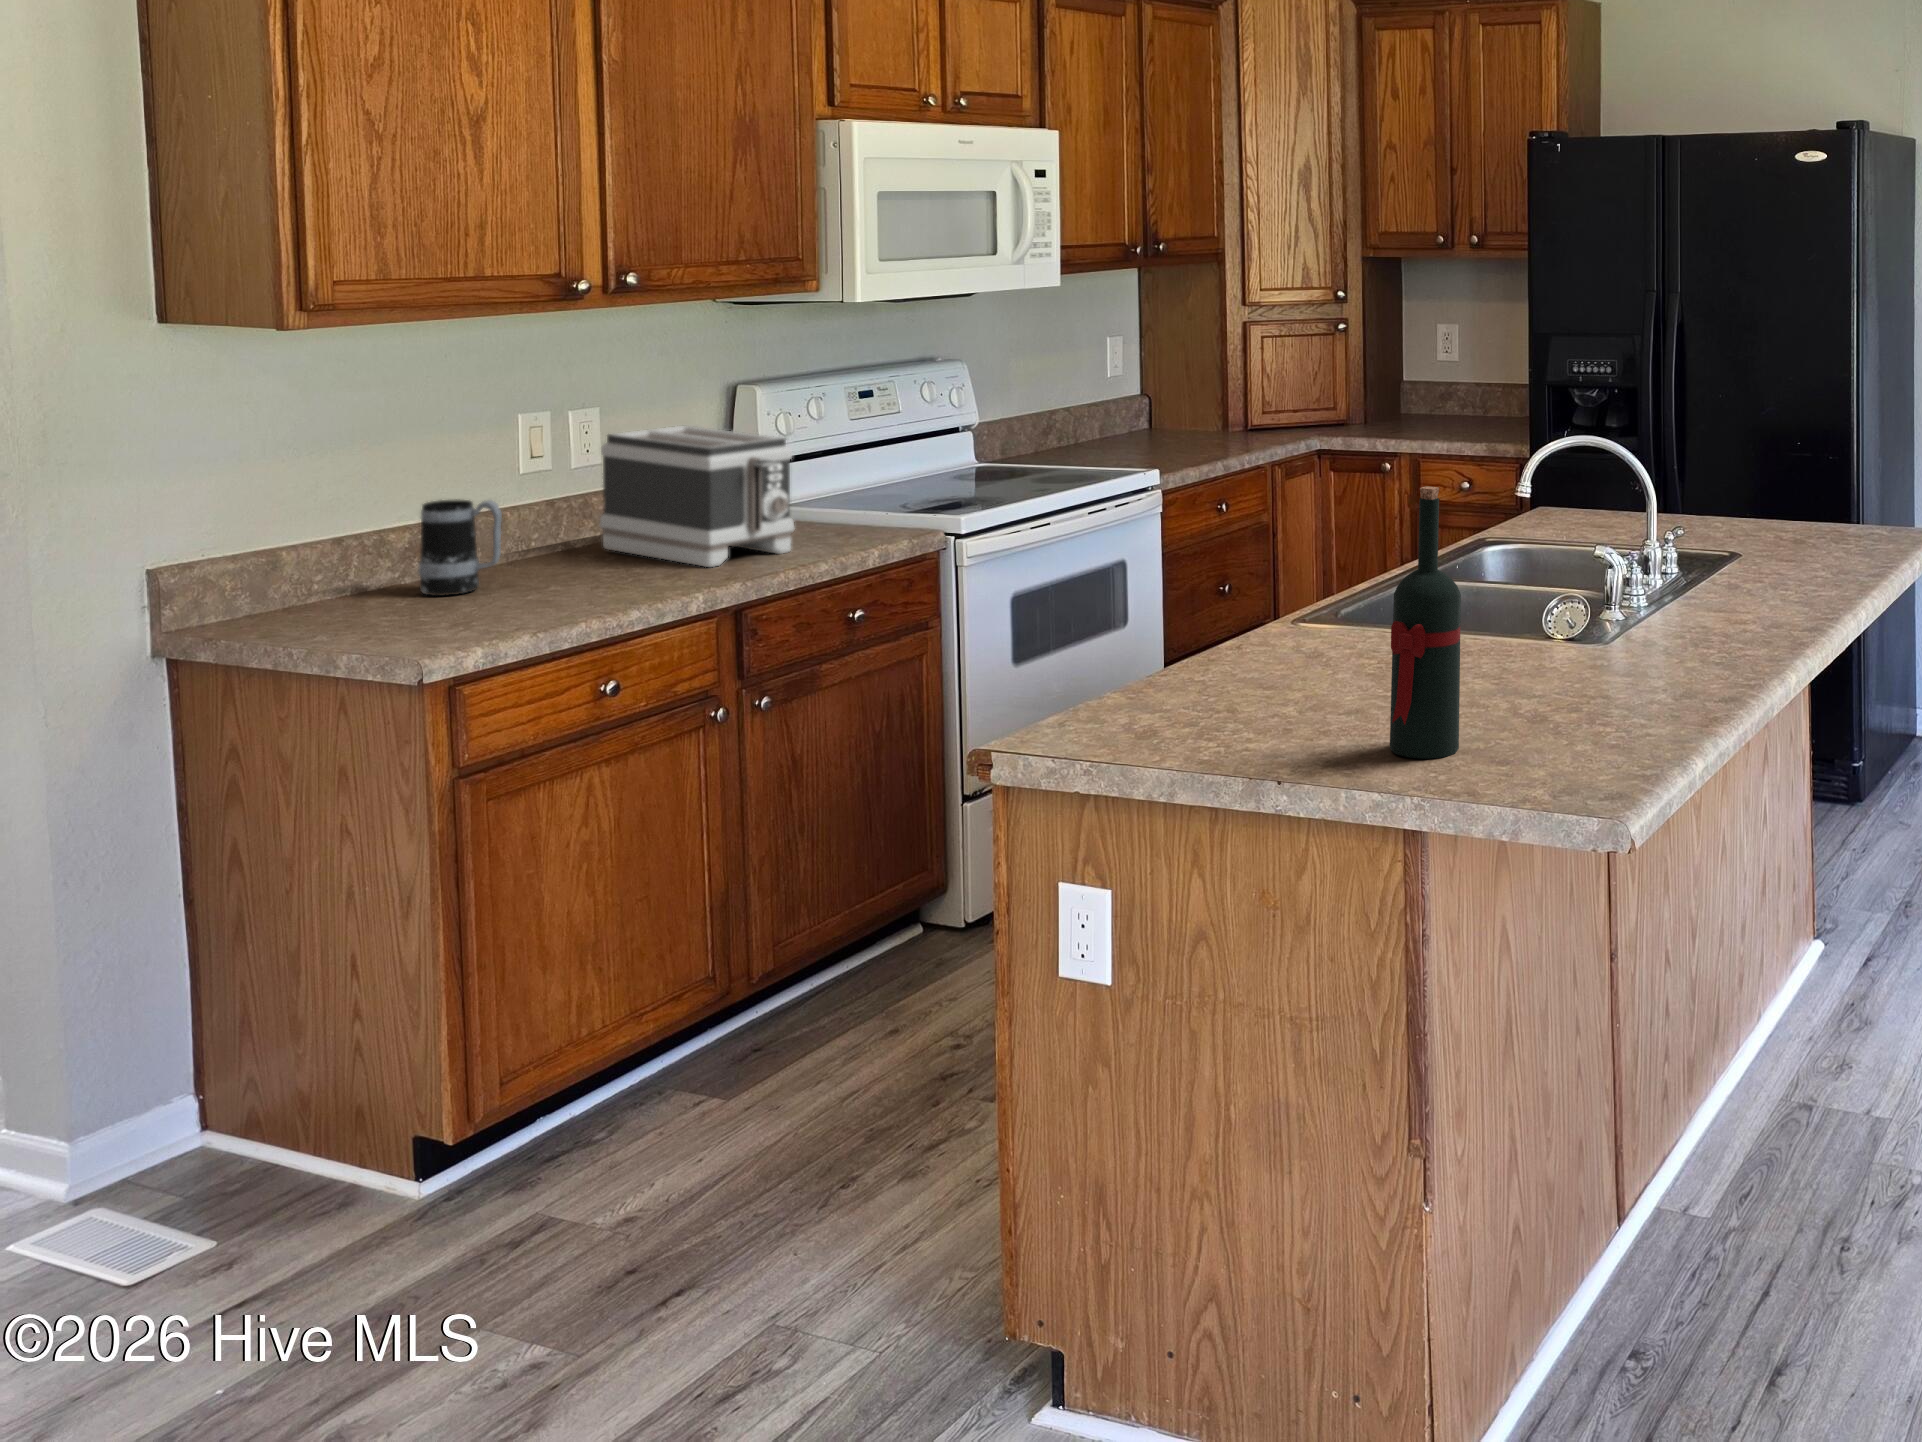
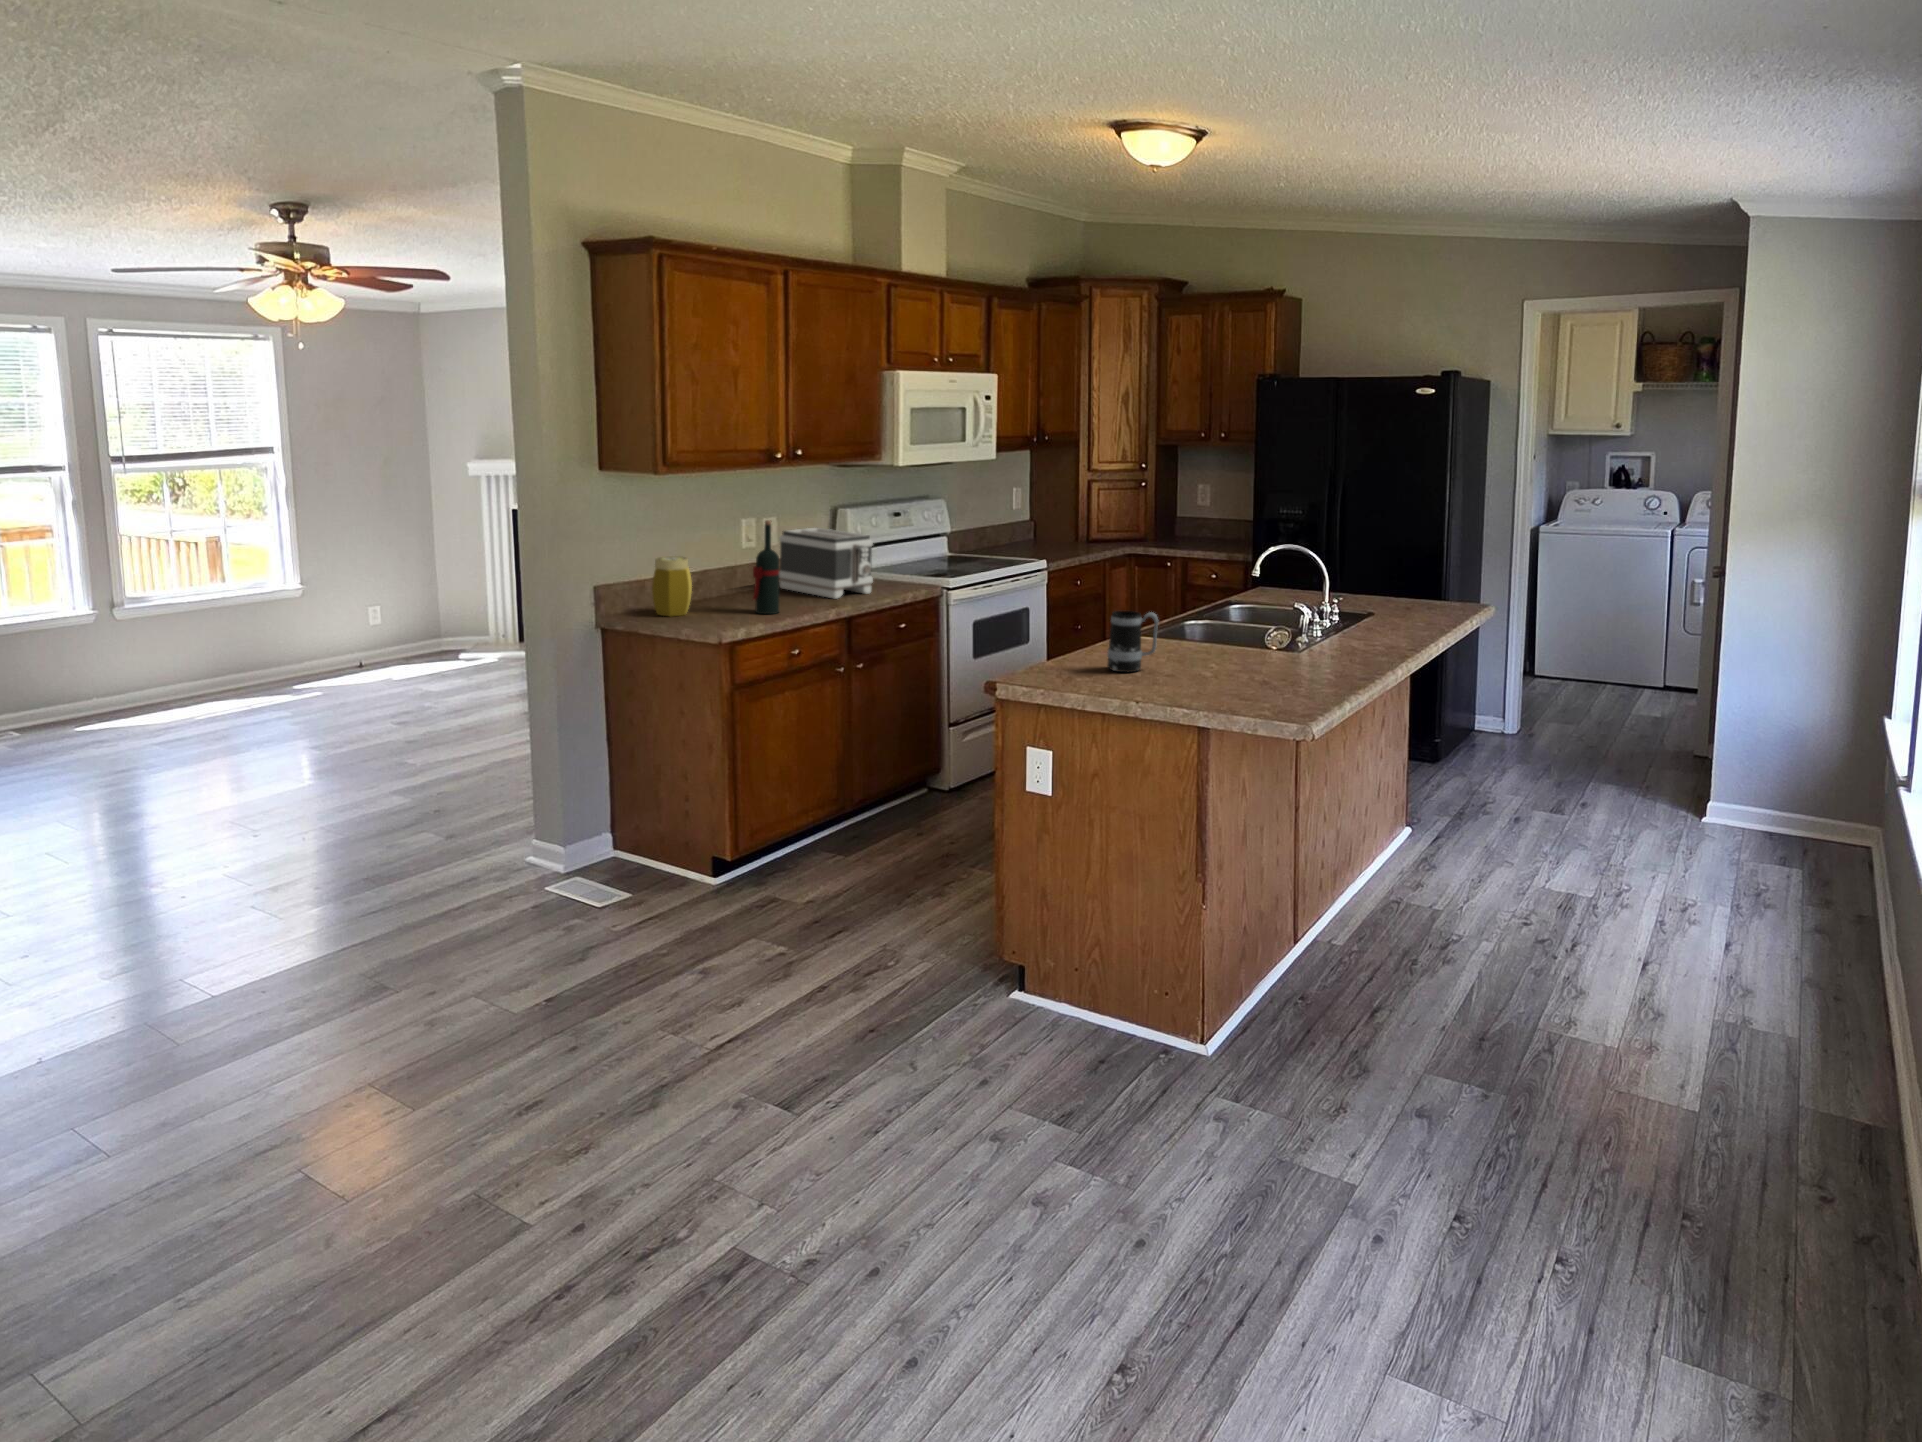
wine bottle: present [1390,486,1461,759] -> present [753,520,779,614]
jar: none [285,496,382,624] -> present [652,556,692,617]
mug: present [418,499,502,596] -> present [1107,611,1158,672]

